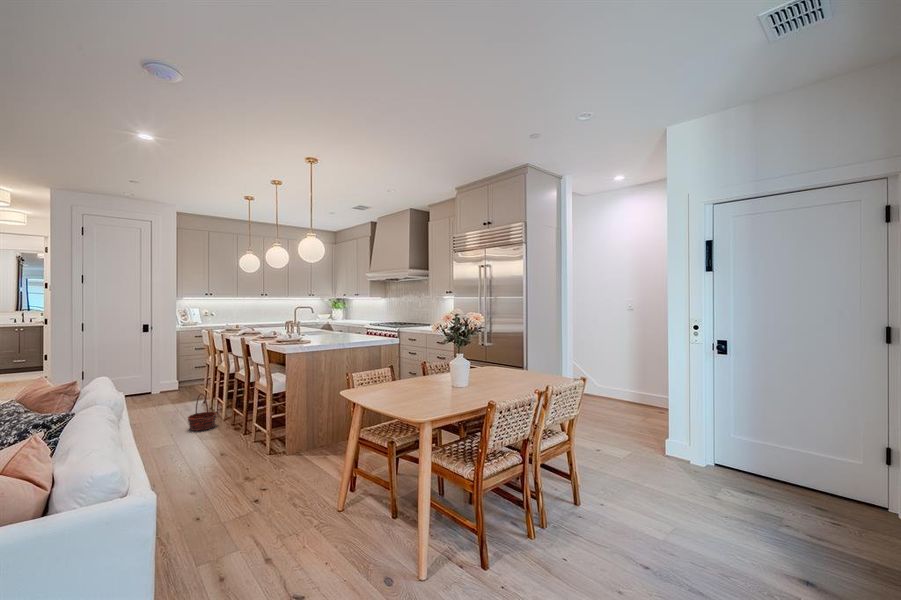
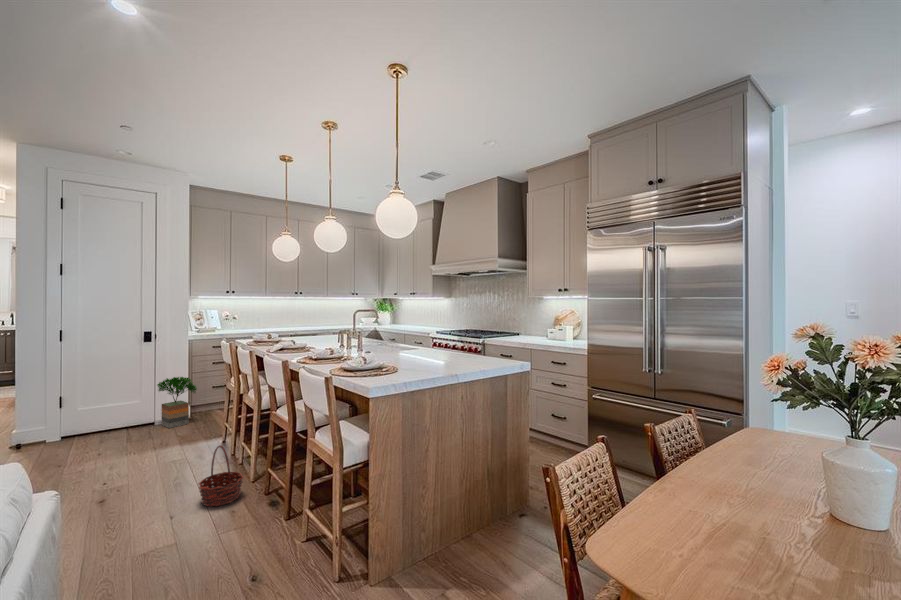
potted tree: none [152,357,184,395] -> present [157,377,197,428]

